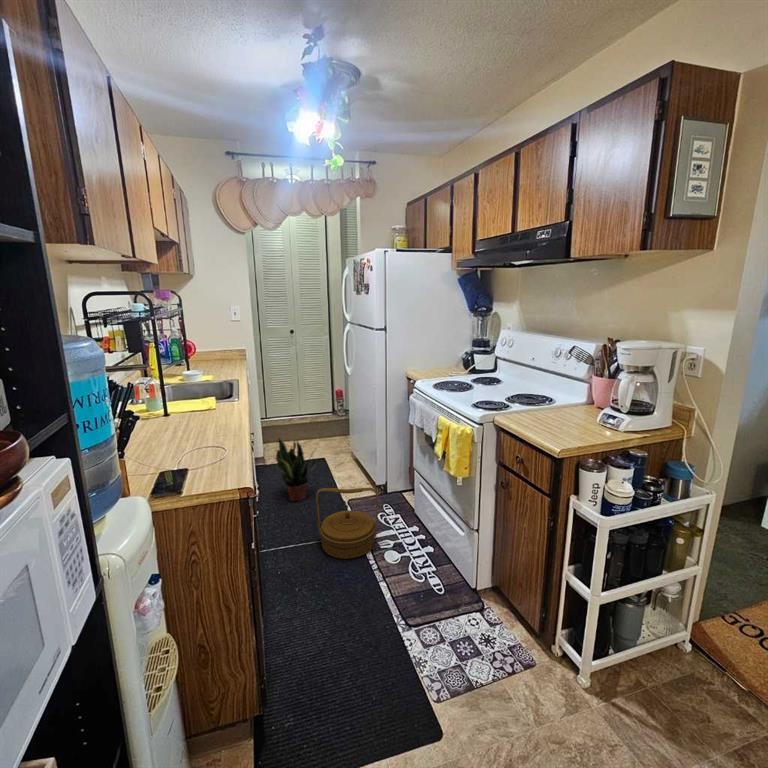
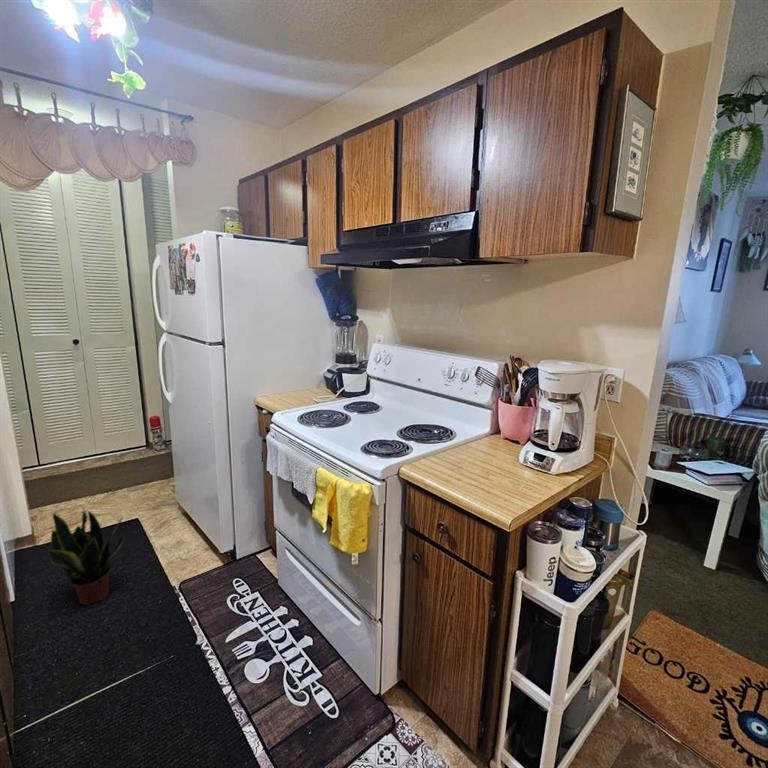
basket: present [316,488,378,559] -> none [124,576,229,699]

